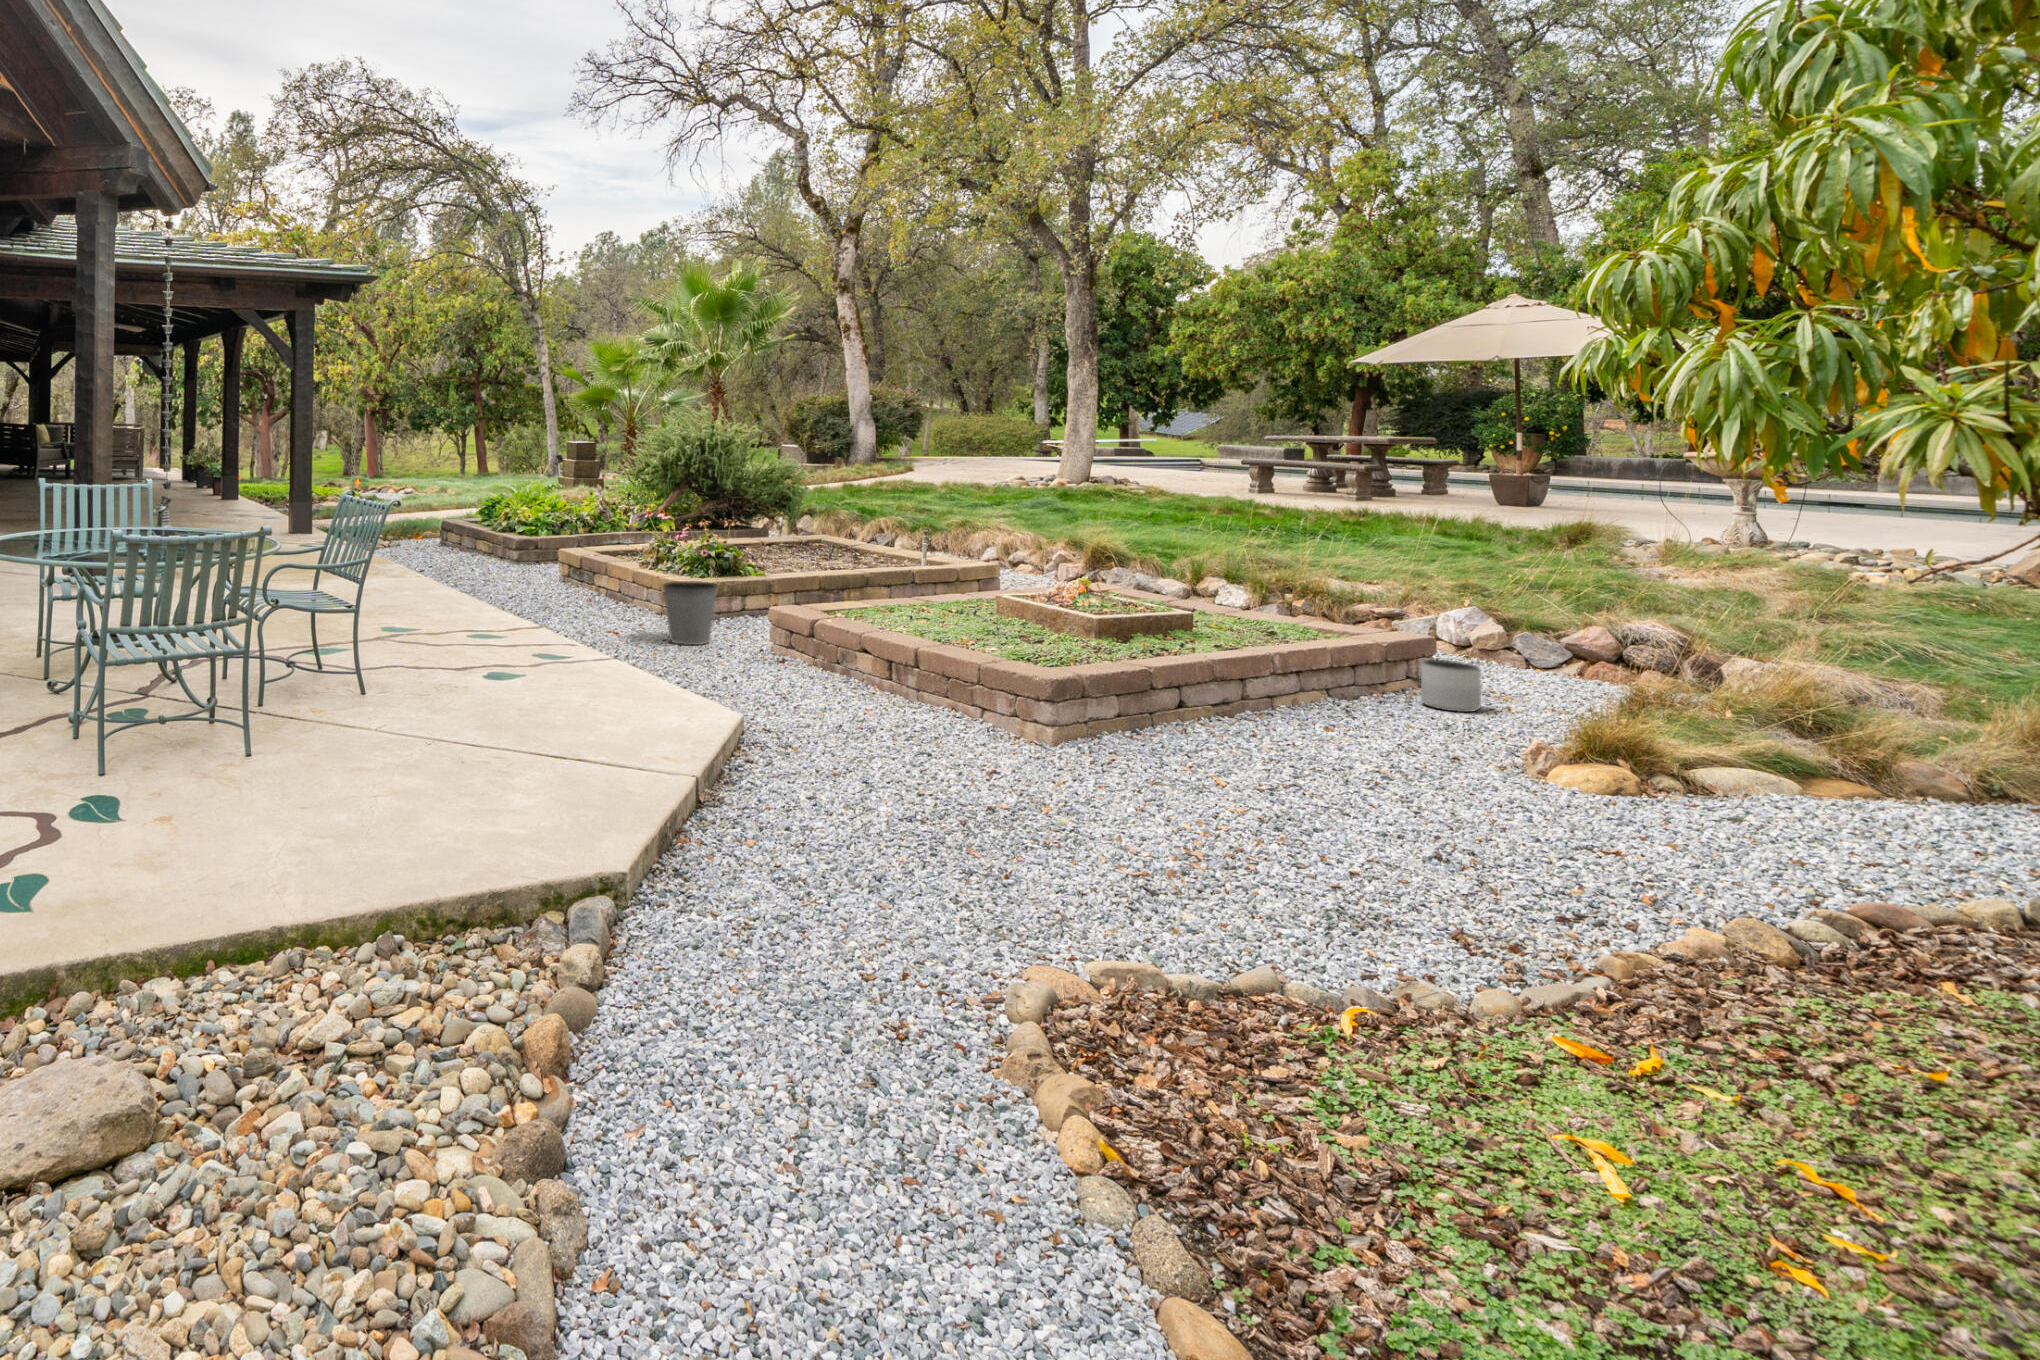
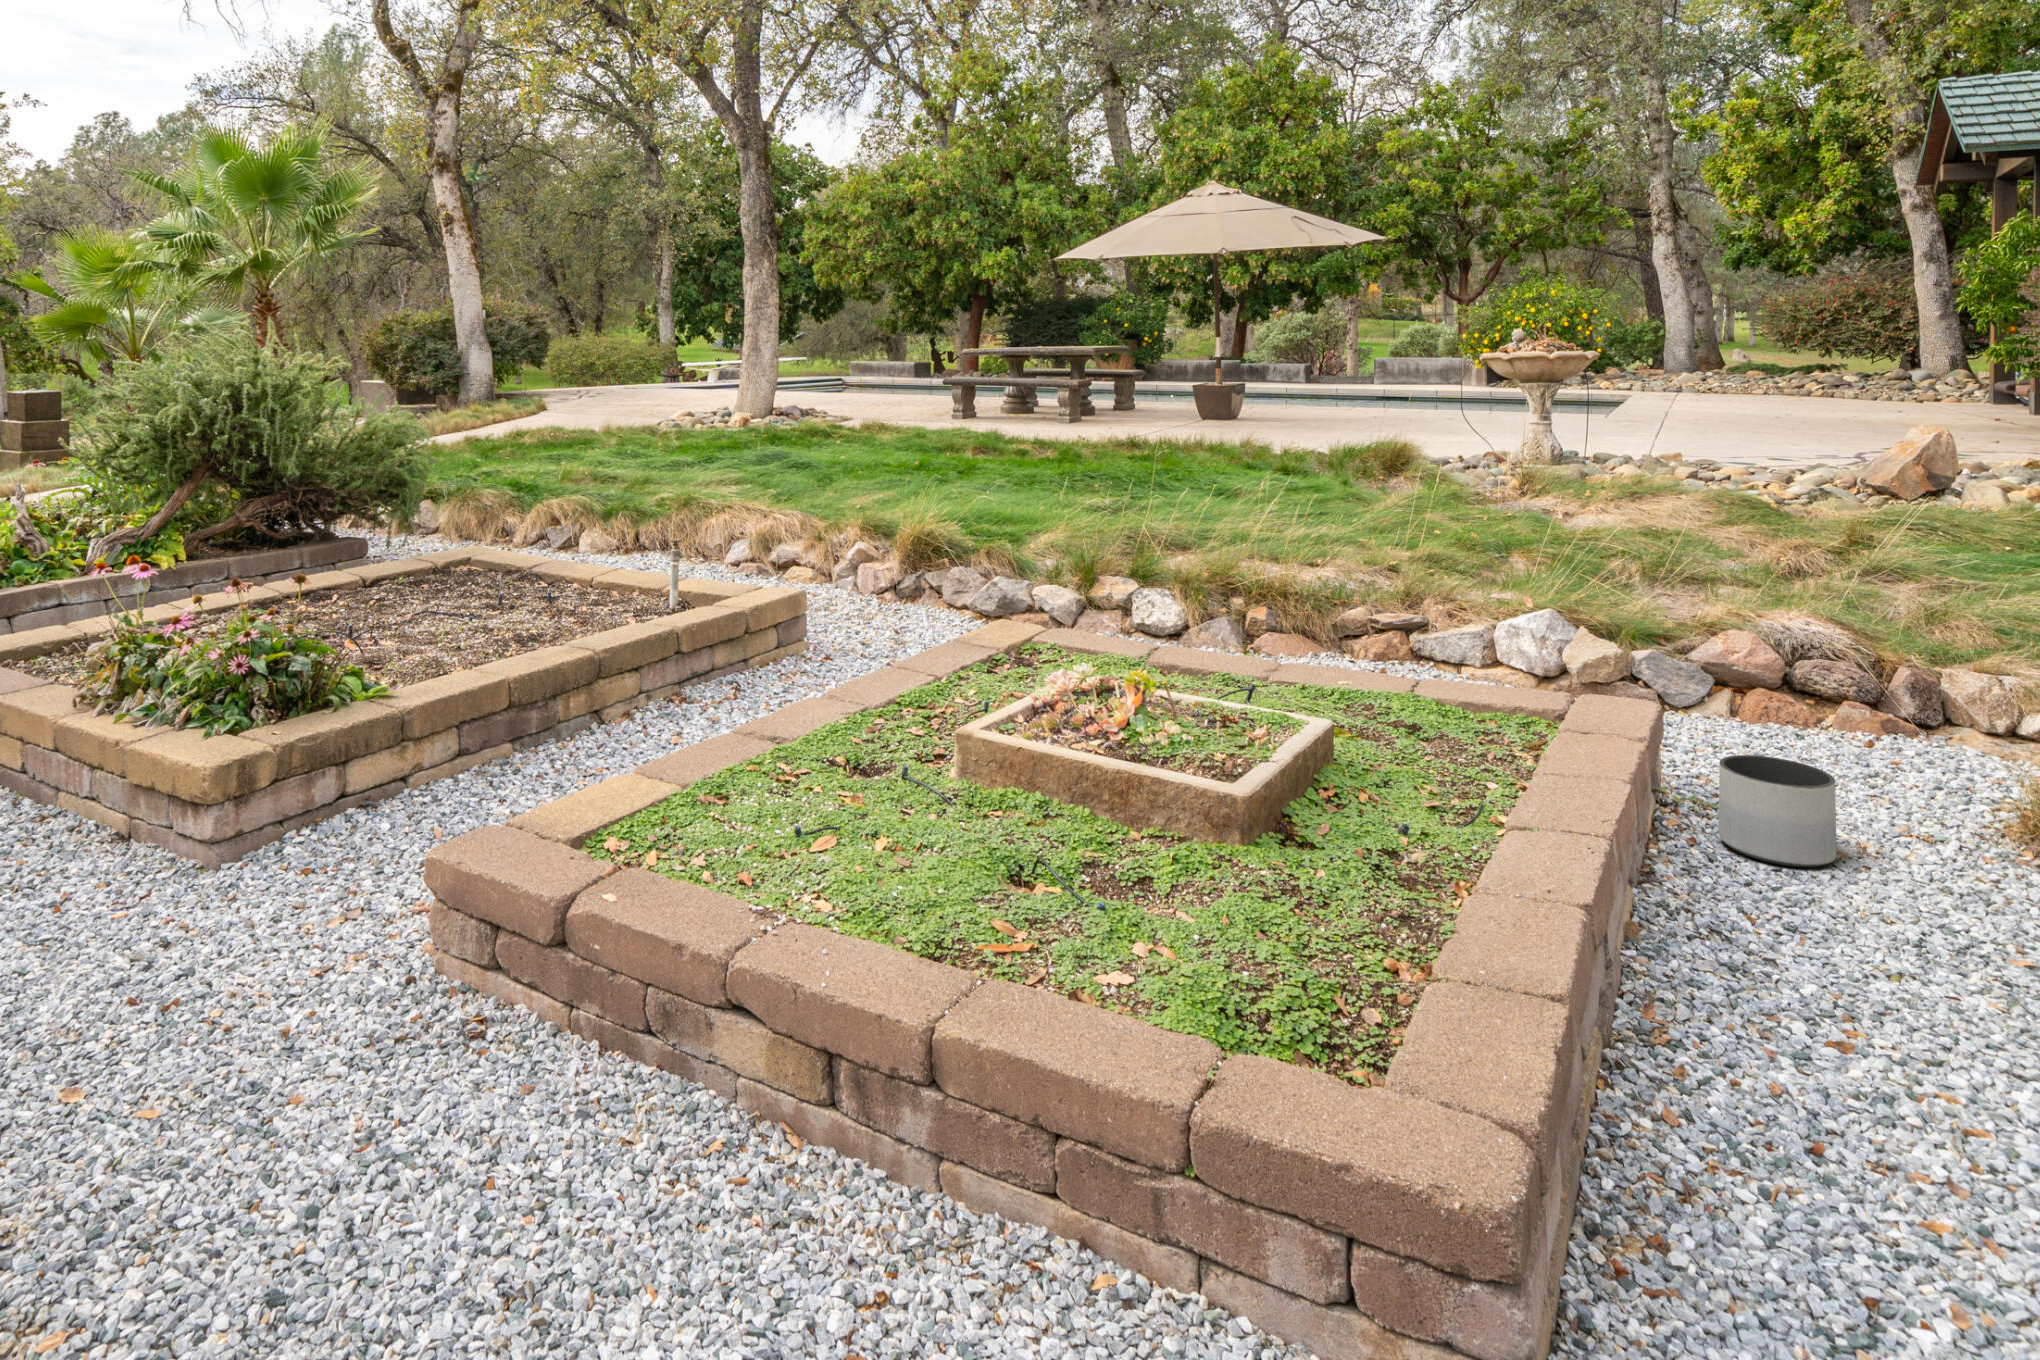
bucket: present [663,581,718,645] -> none [98,793,280,1012]

